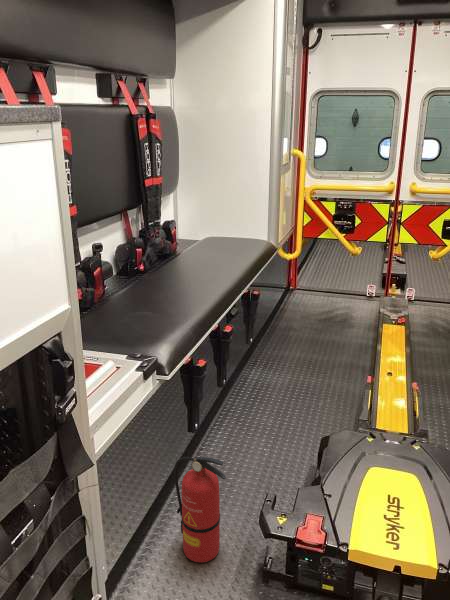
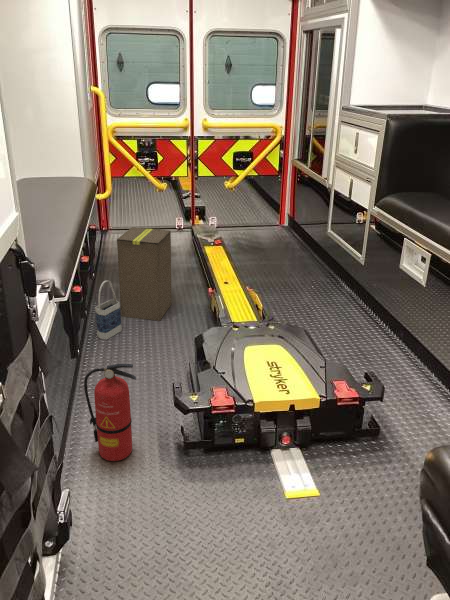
cardboard box: none [270,297,335,403] -> present [117,227,172,321]
bag: none [237,352,264,413] -> present [95,280,122,340]

